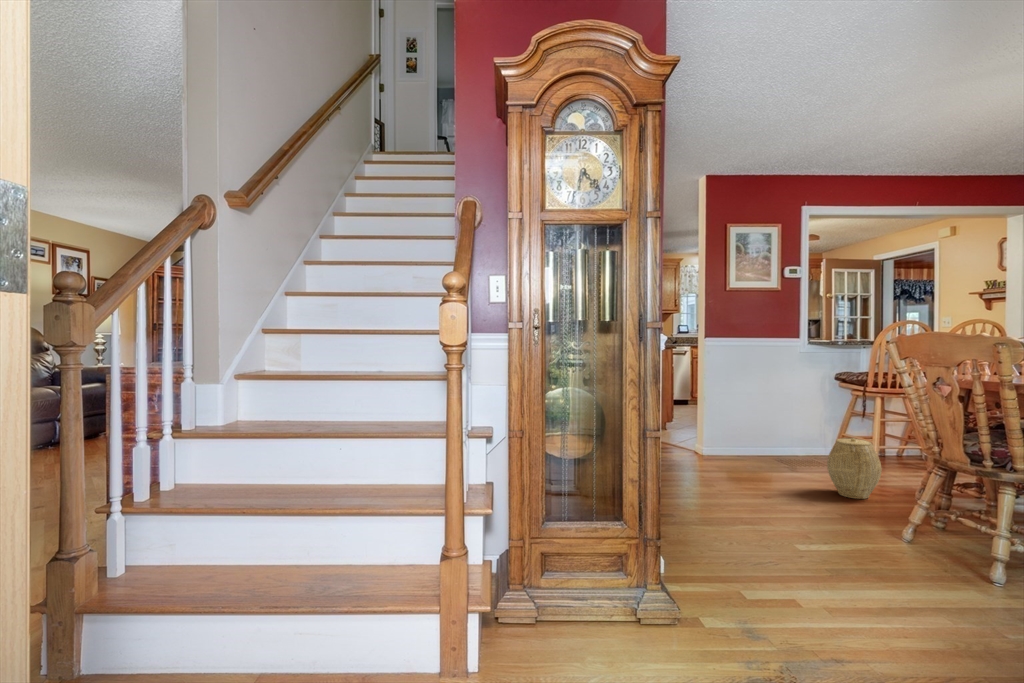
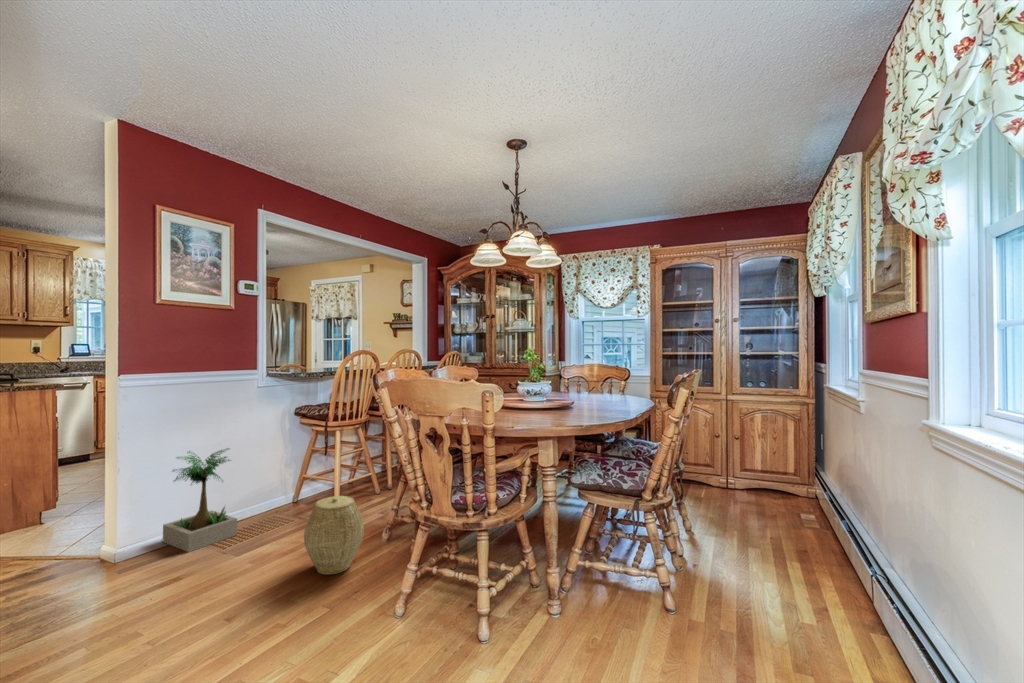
potted plant: none [735,396,786,465] -> present [163,448,237,552]

